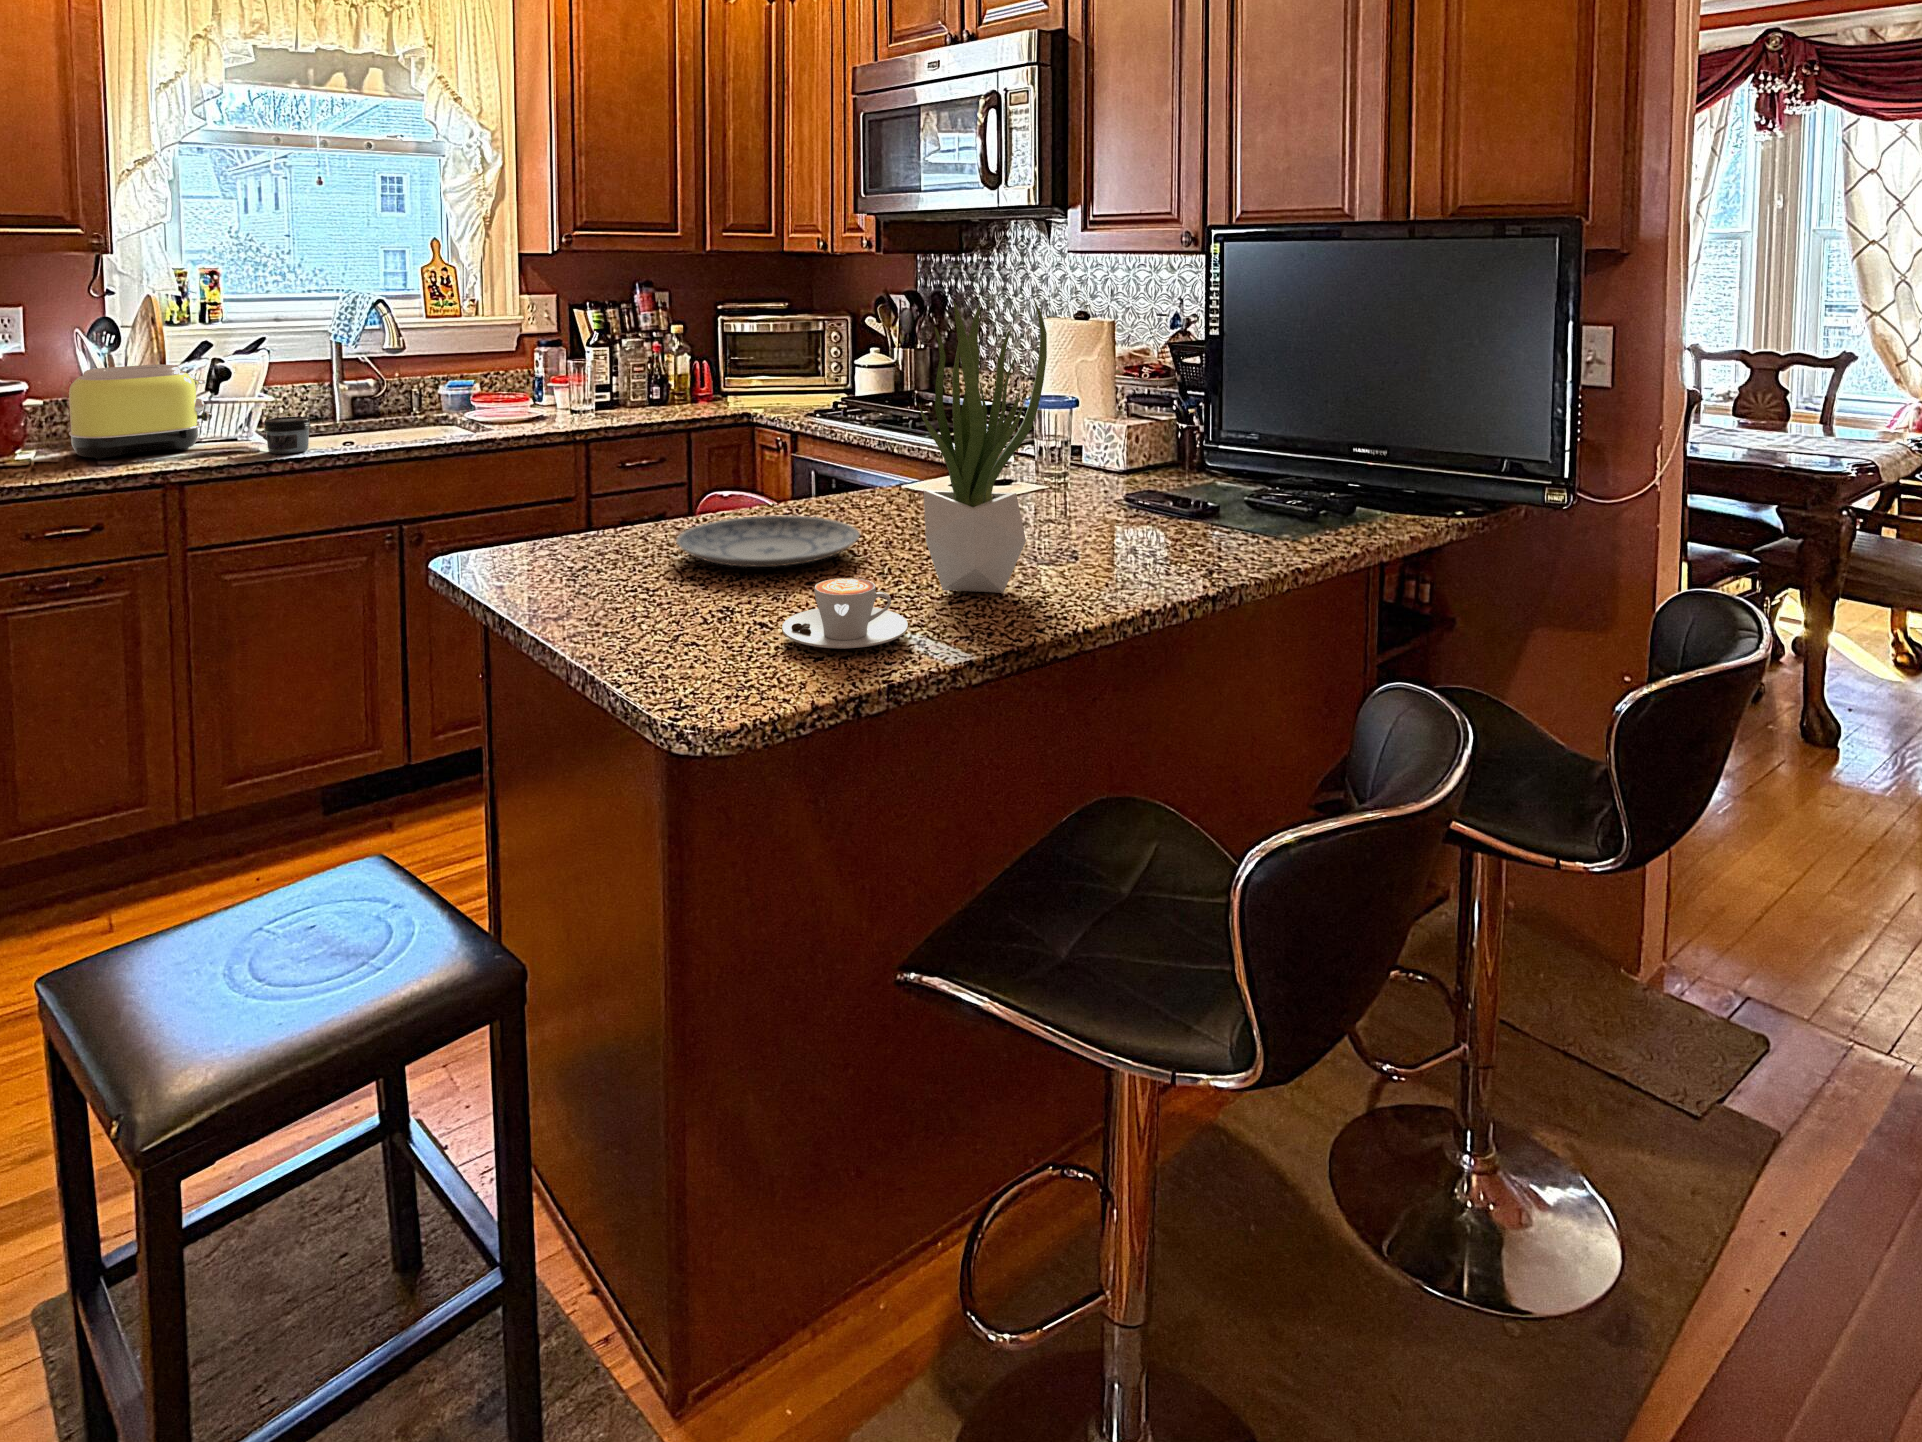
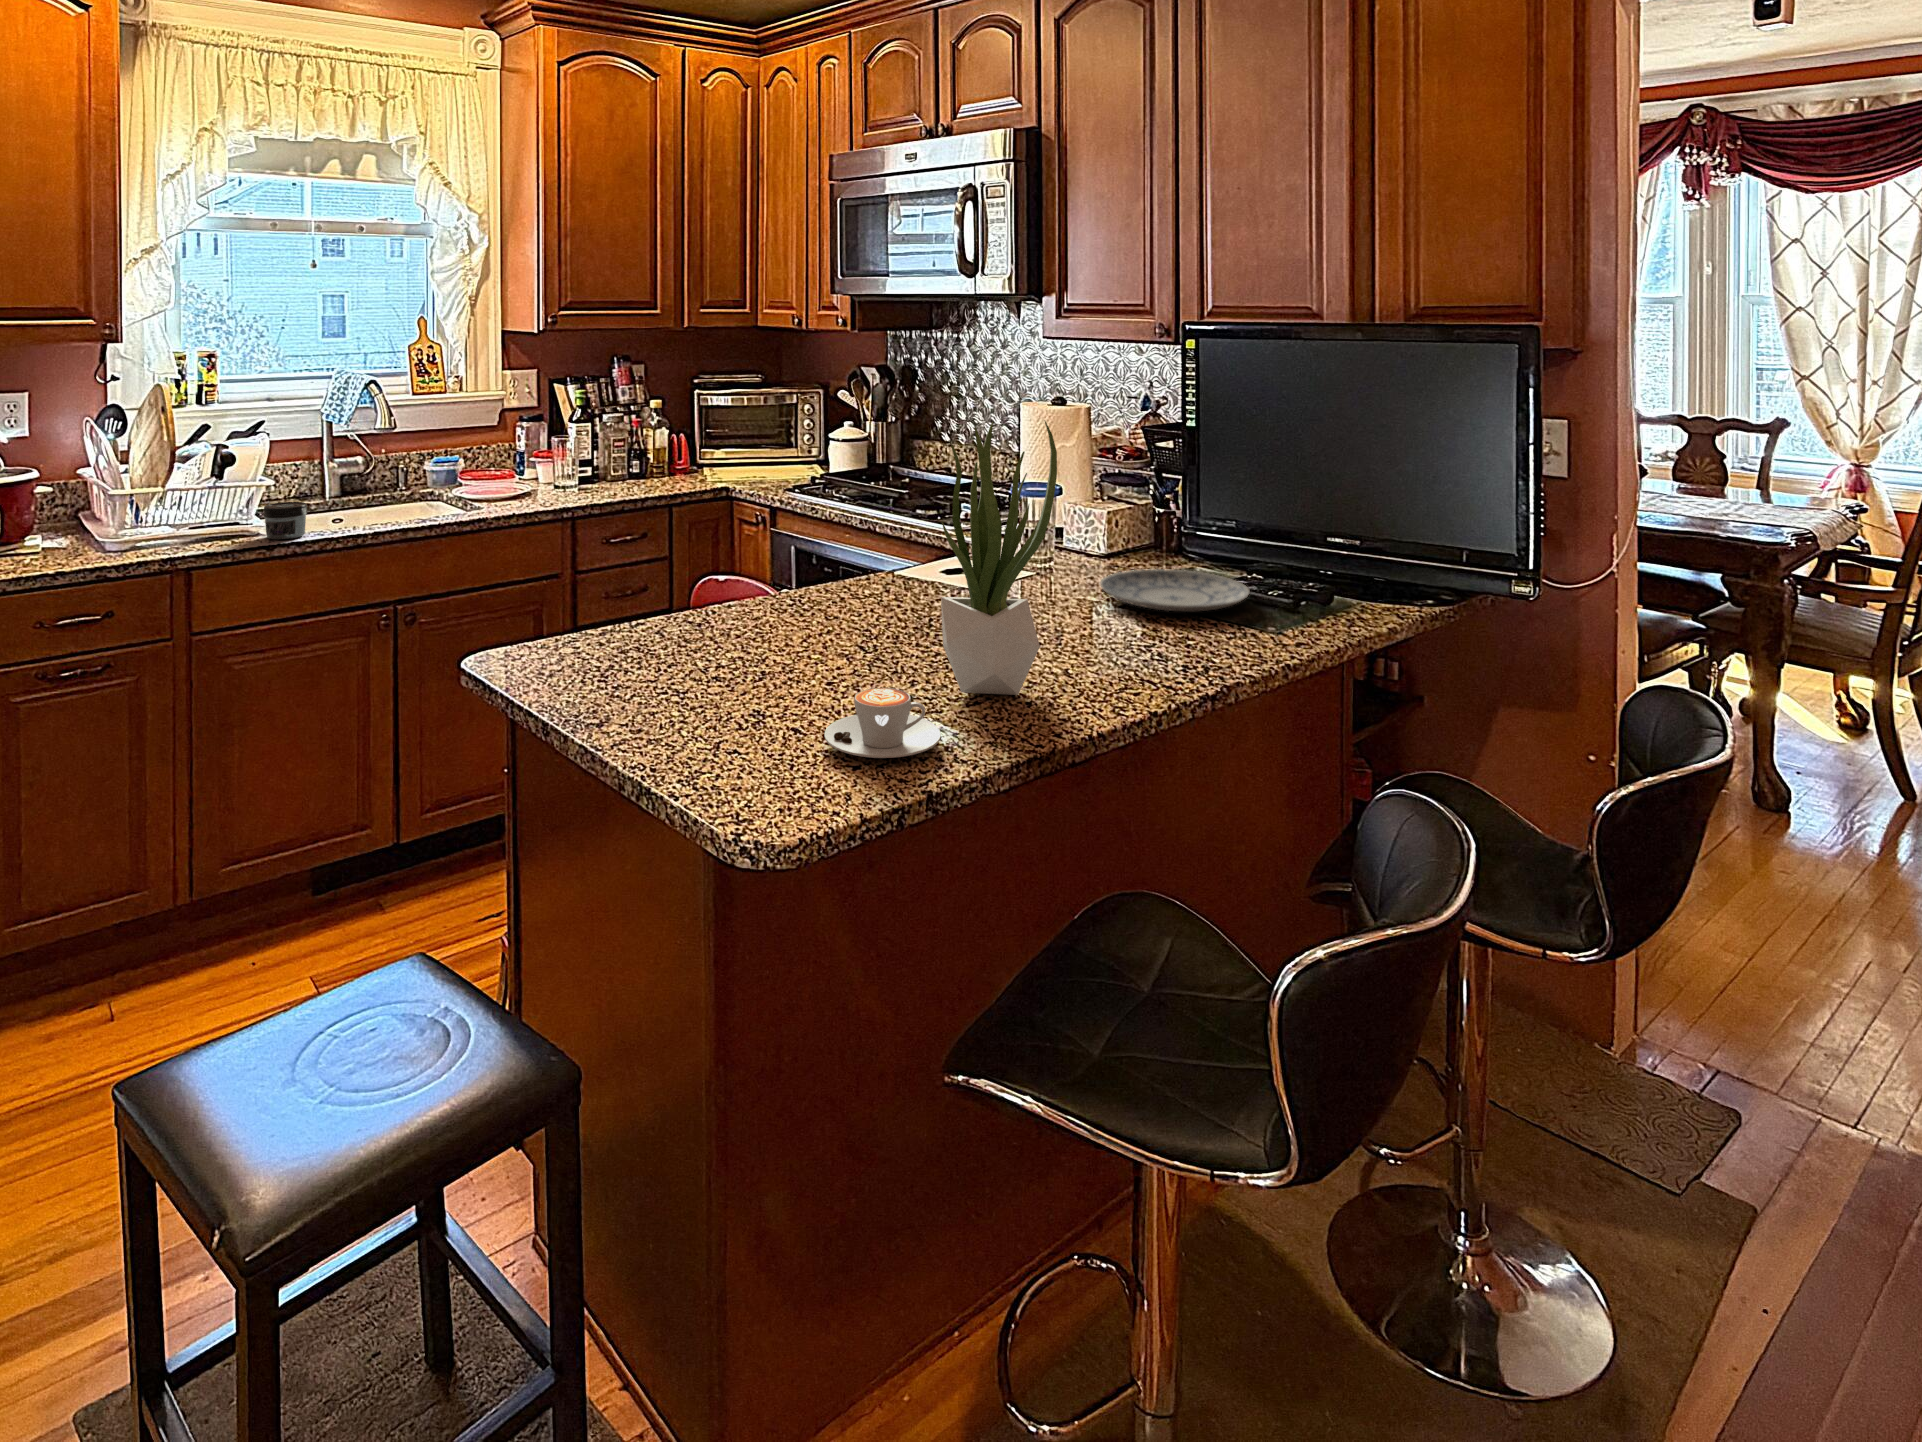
toaster: present [69,364,212,460] -> none [73,452,210,547]
plate: present [676,516,860,567] -> present [1100,569,1250,612]

